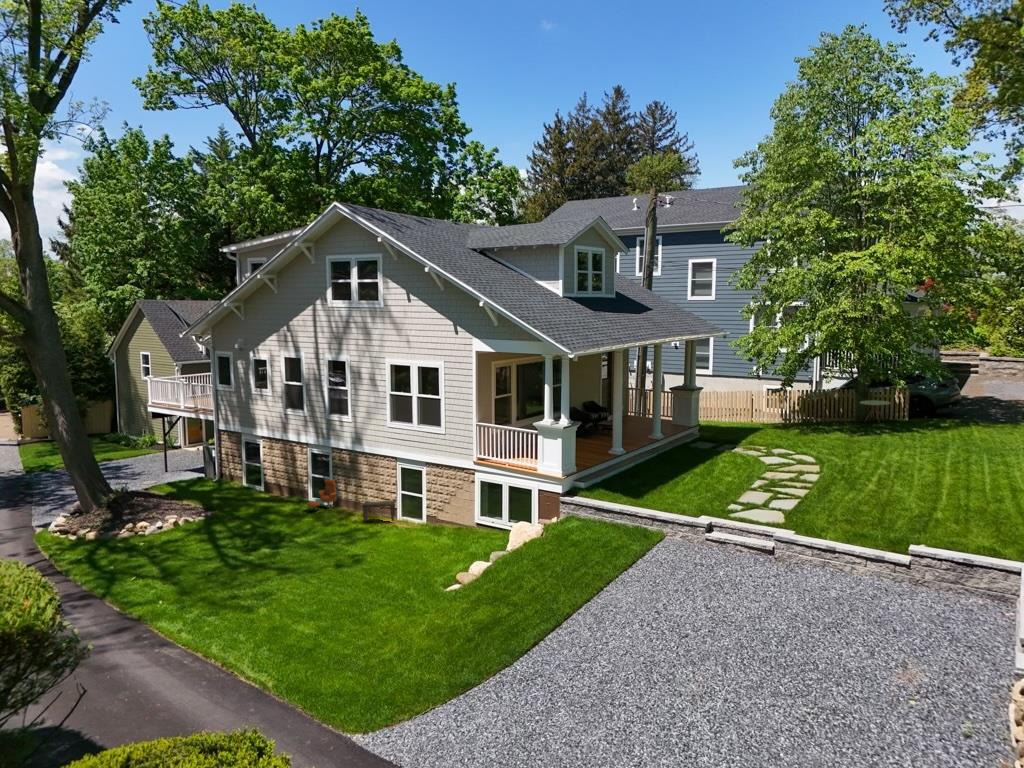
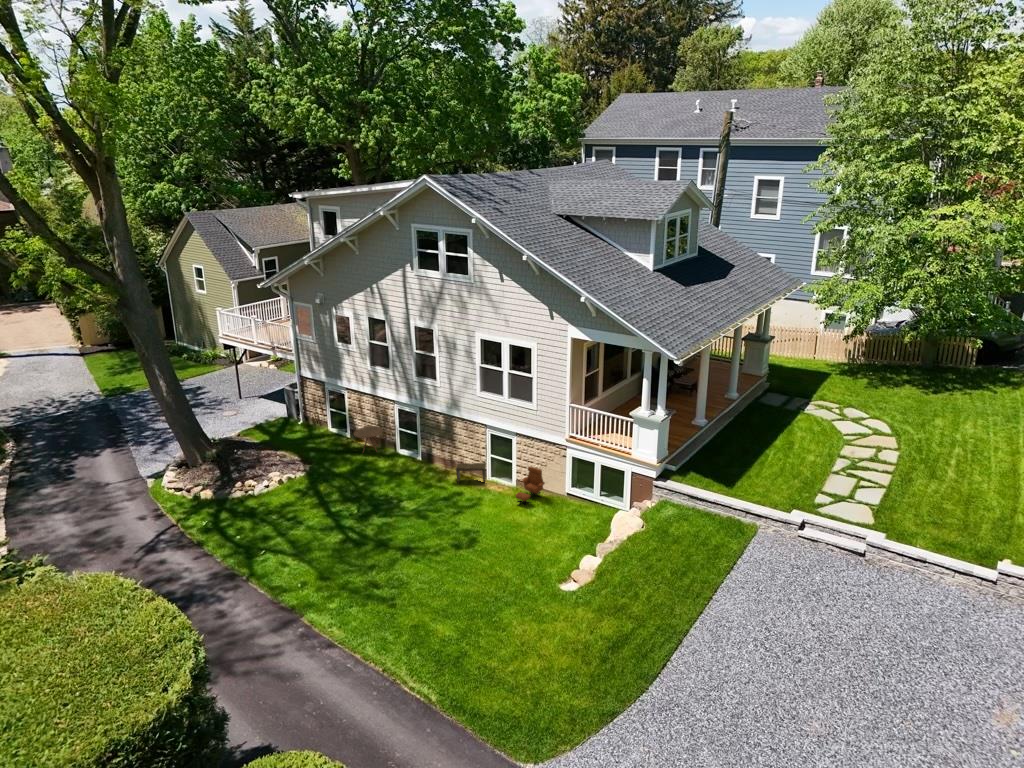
round table: present [860,400,890,421] -> present [354,426,383,452]
lounge chair: present [307,479,337,512] -> present [516,467,545,506]

